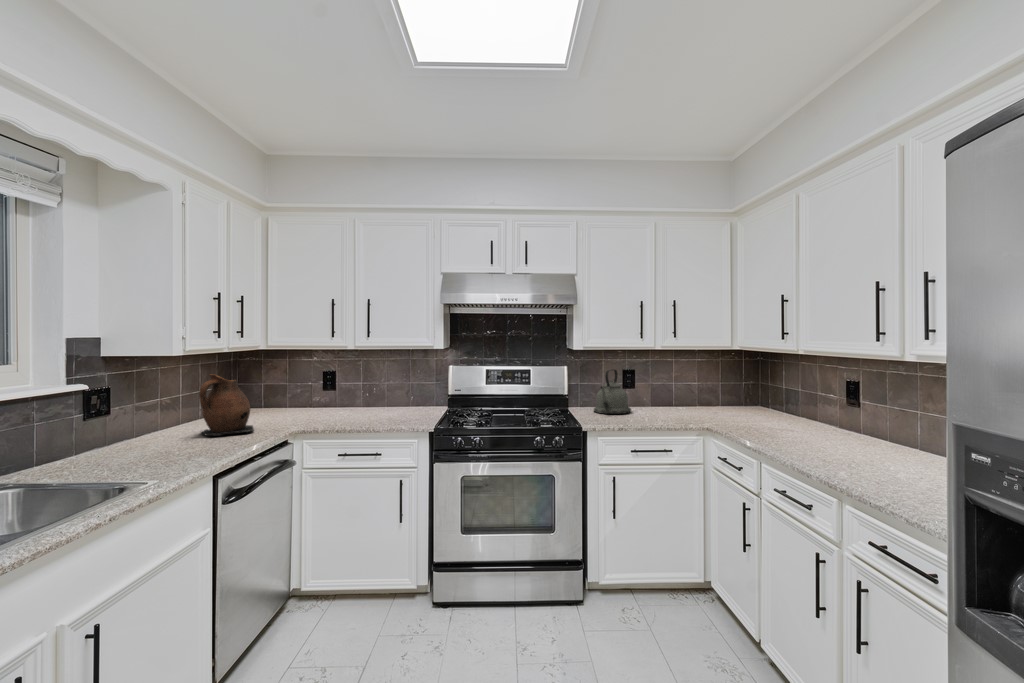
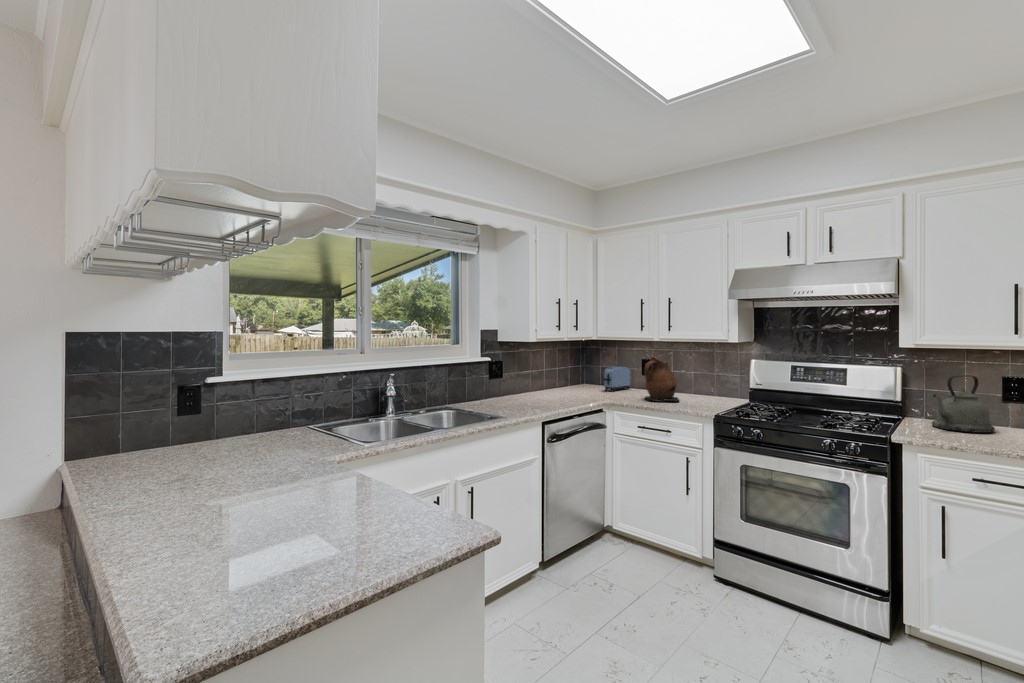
ceramic pitcher: present [199,375,254,435] -> present [644,357,679,401]
toaster: none [278,383,310,415] -> present [603,366,631,391]

